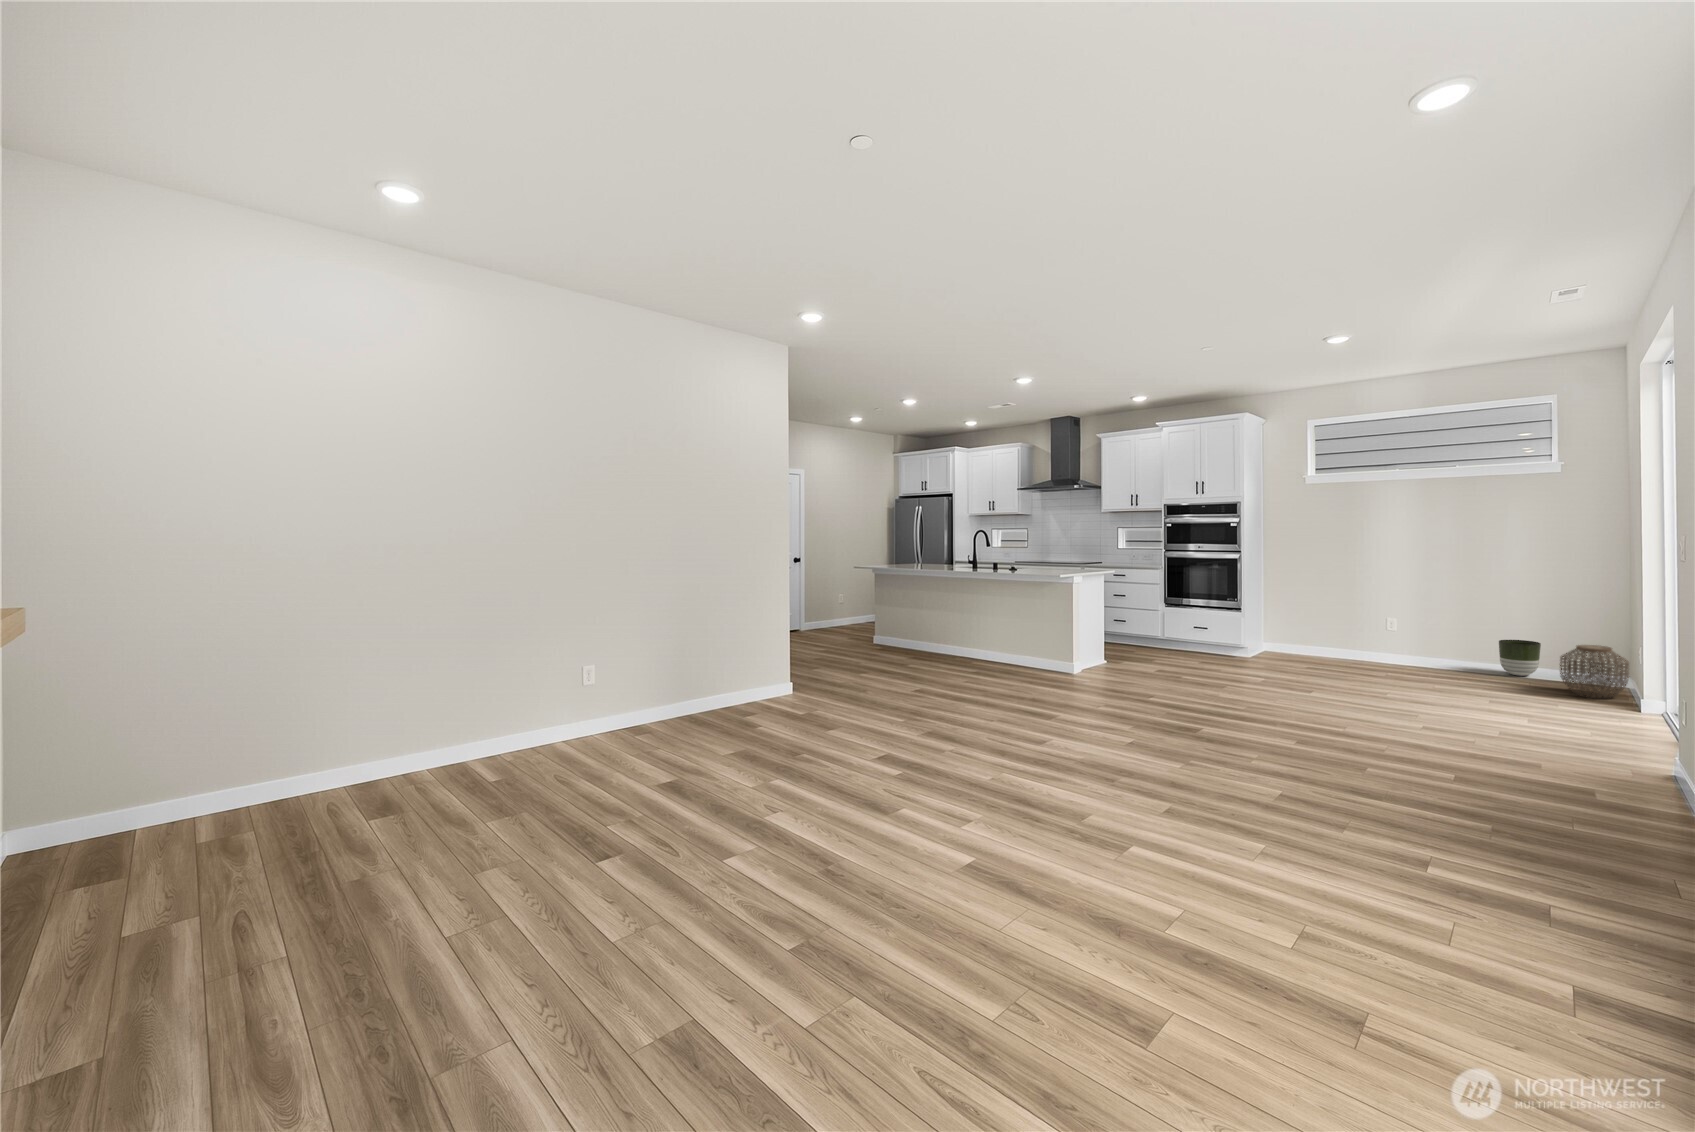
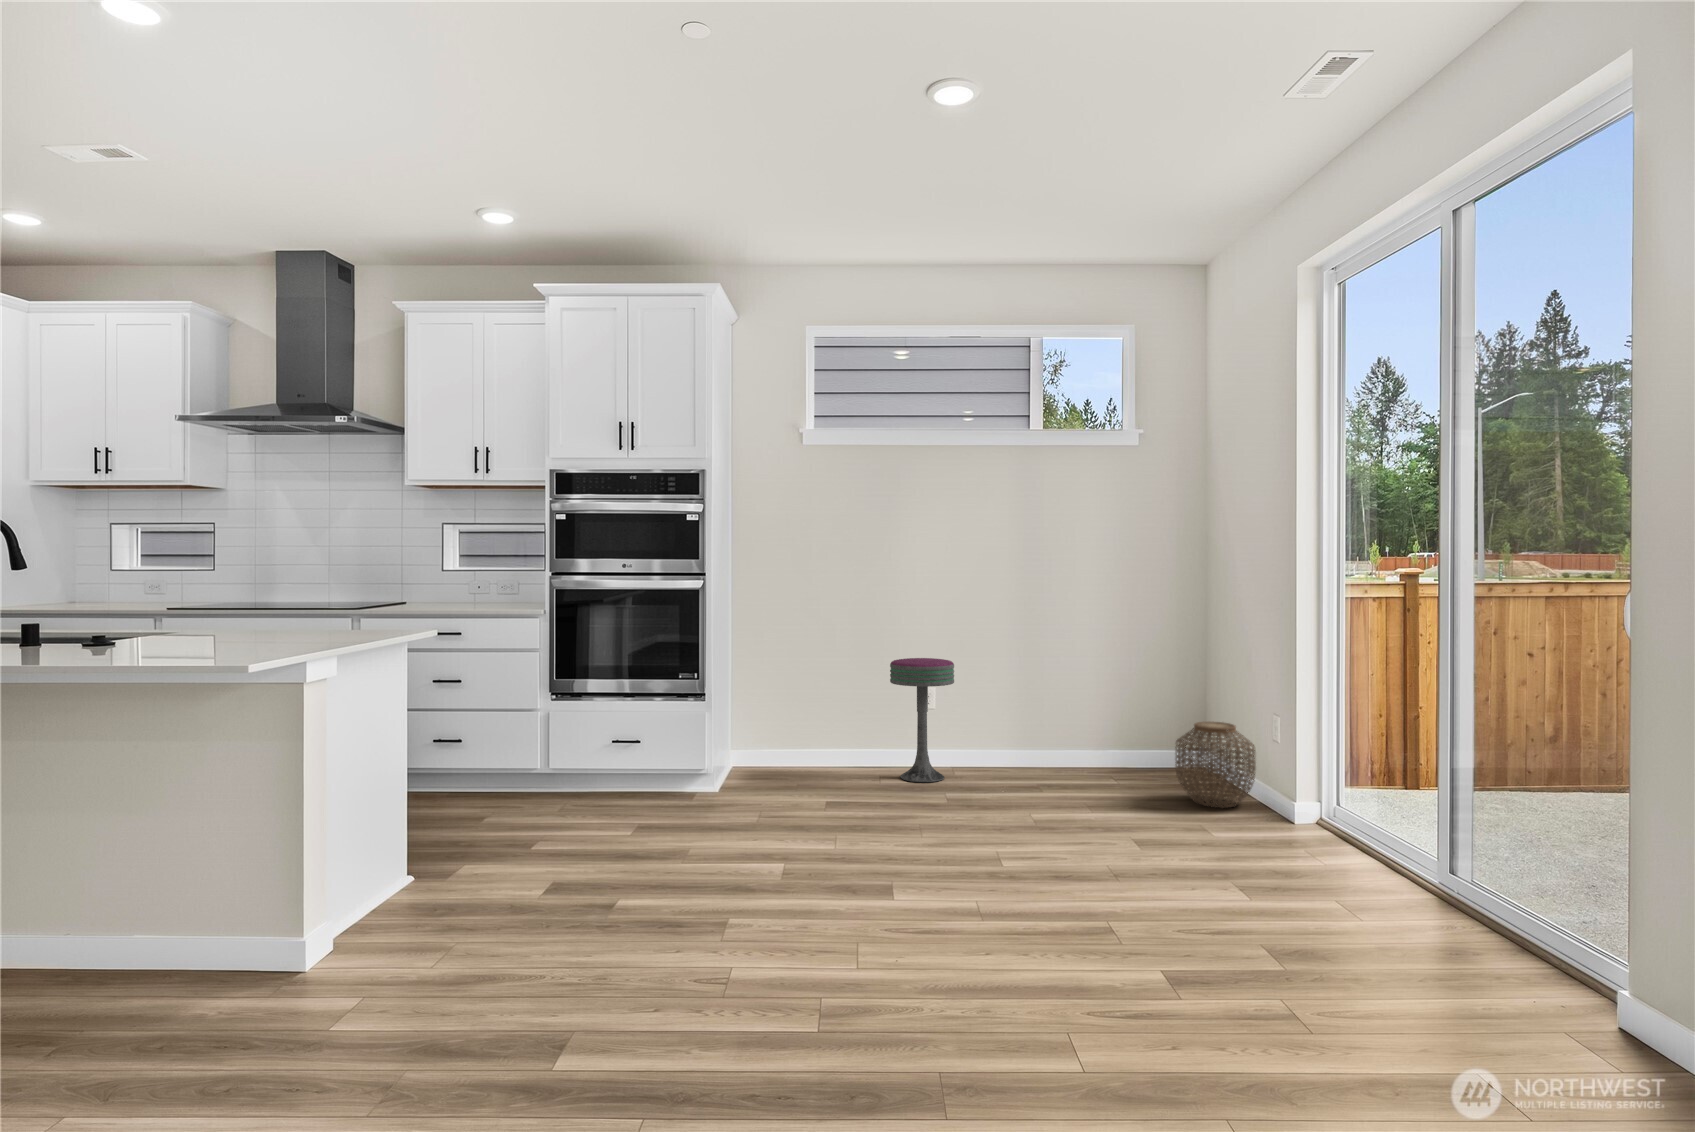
bar stool: none [1361,597,1407,666] -> present [890,658,954,782]
planter: present [1499,640,1541,676] -> none [1070,719,1120,777]

